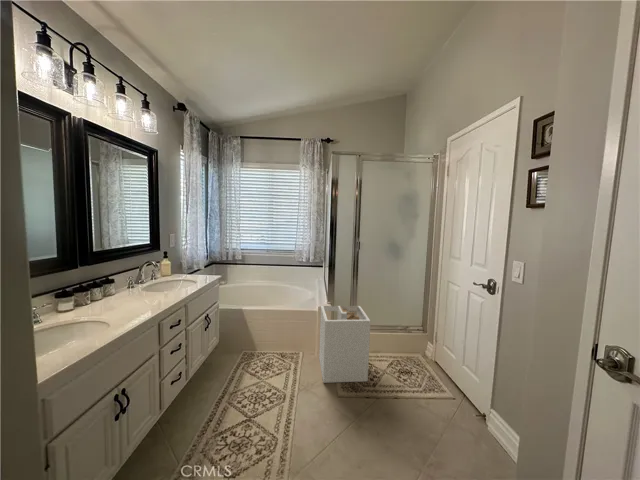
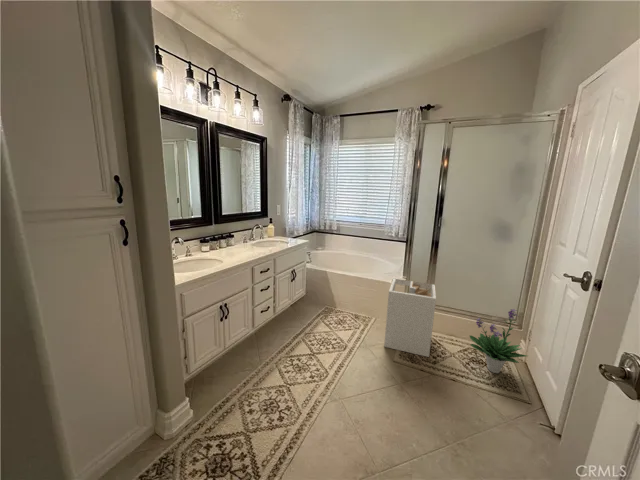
potted plant: none [397,318,447,380] -> present [470,309,526,373]

